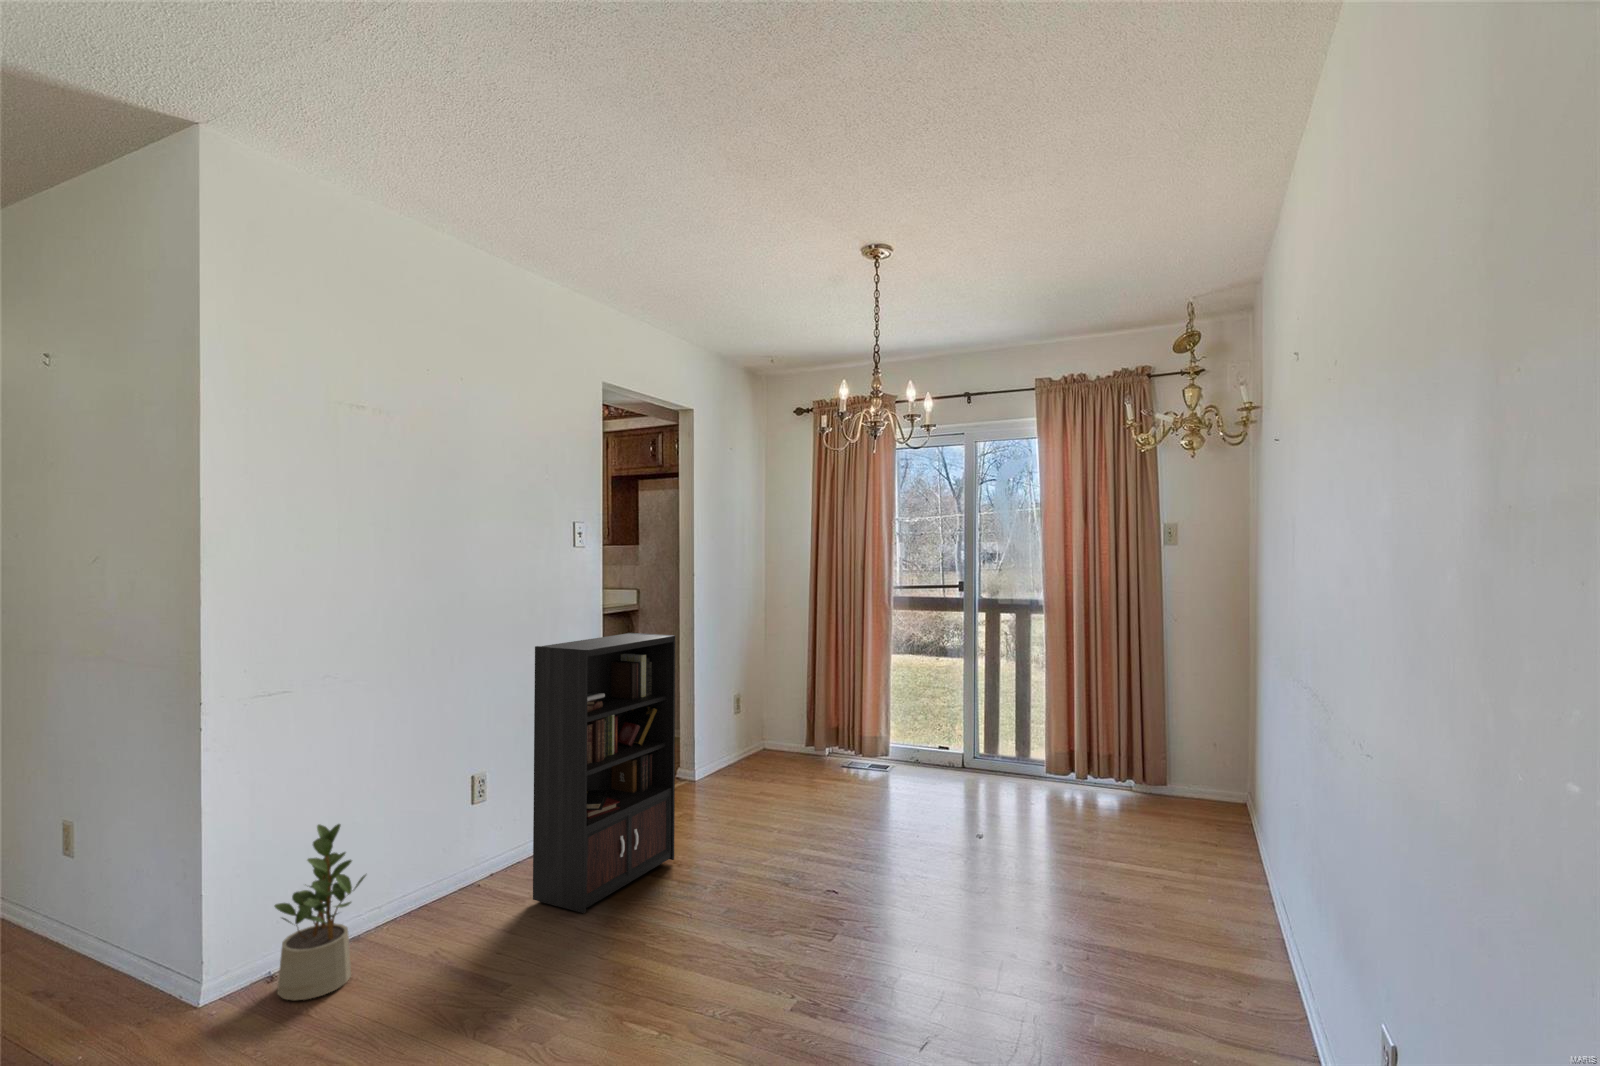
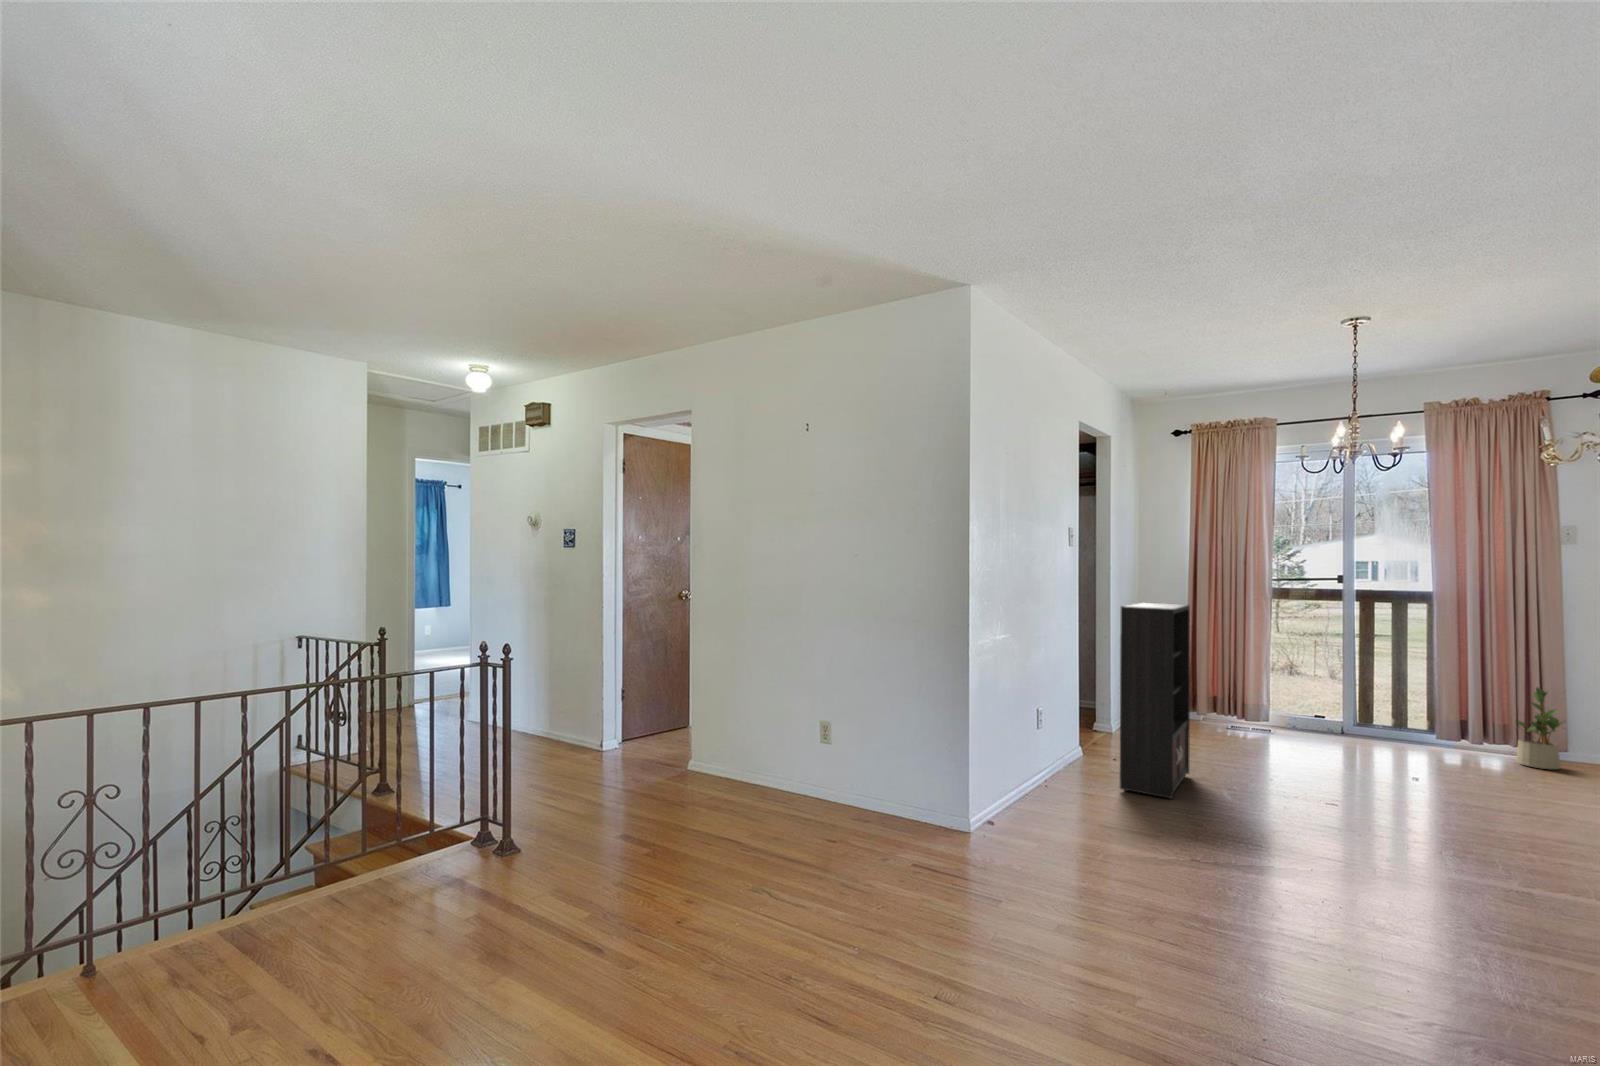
potted plant: present [274,824,366,1000] -> present [1516,687,1563,769]

